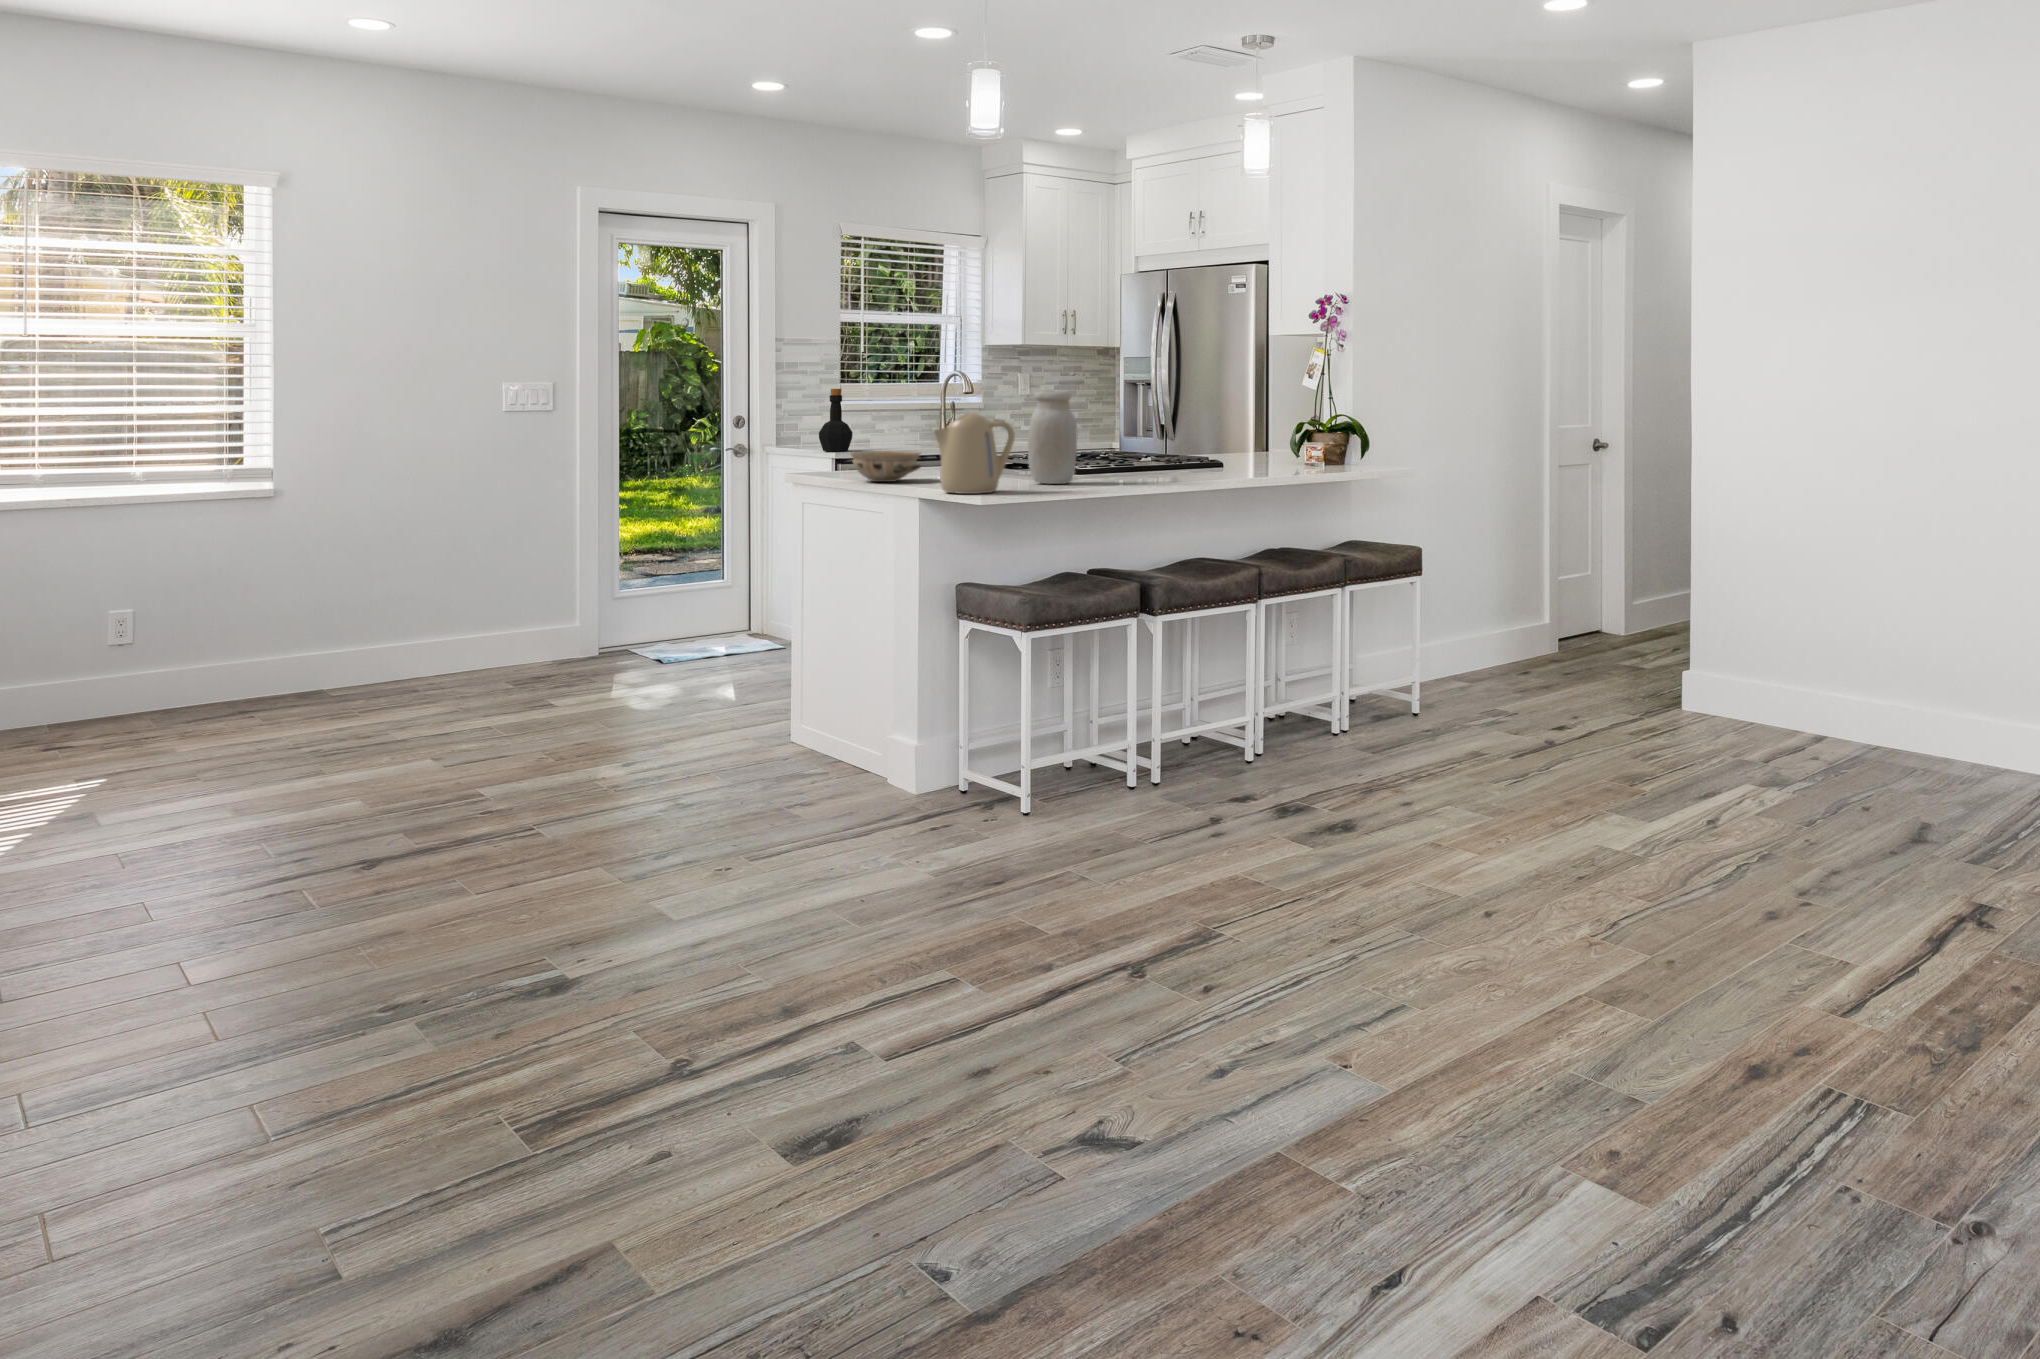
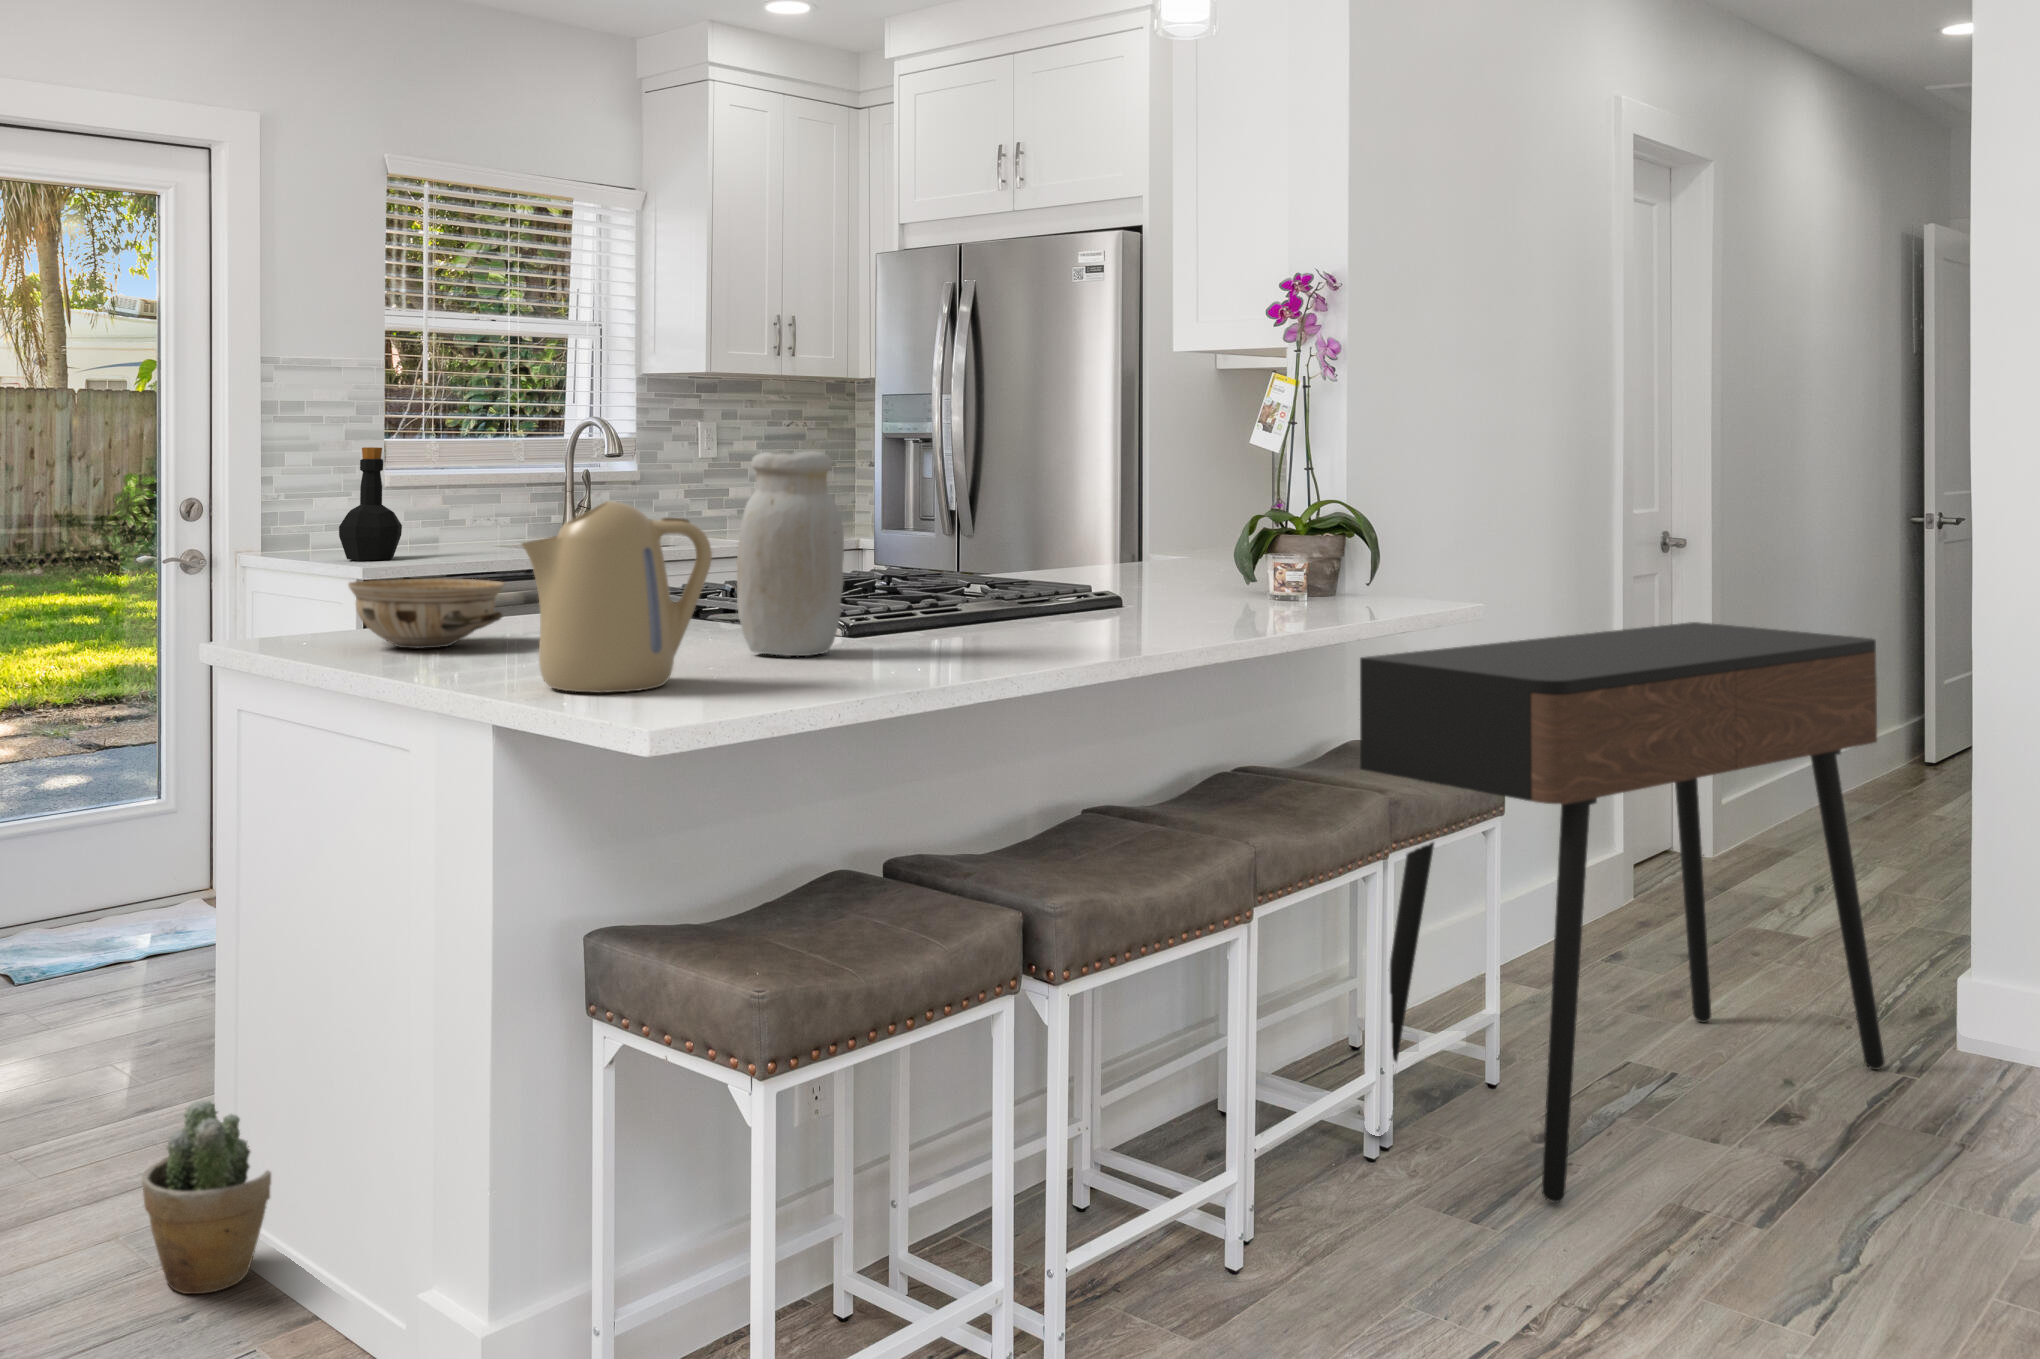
console table: none [1345,482,1638,754] -> present [1360,622,1885,1203]
potted plant: none [766,683,823,764] -> present [142,1101,271,1294]

